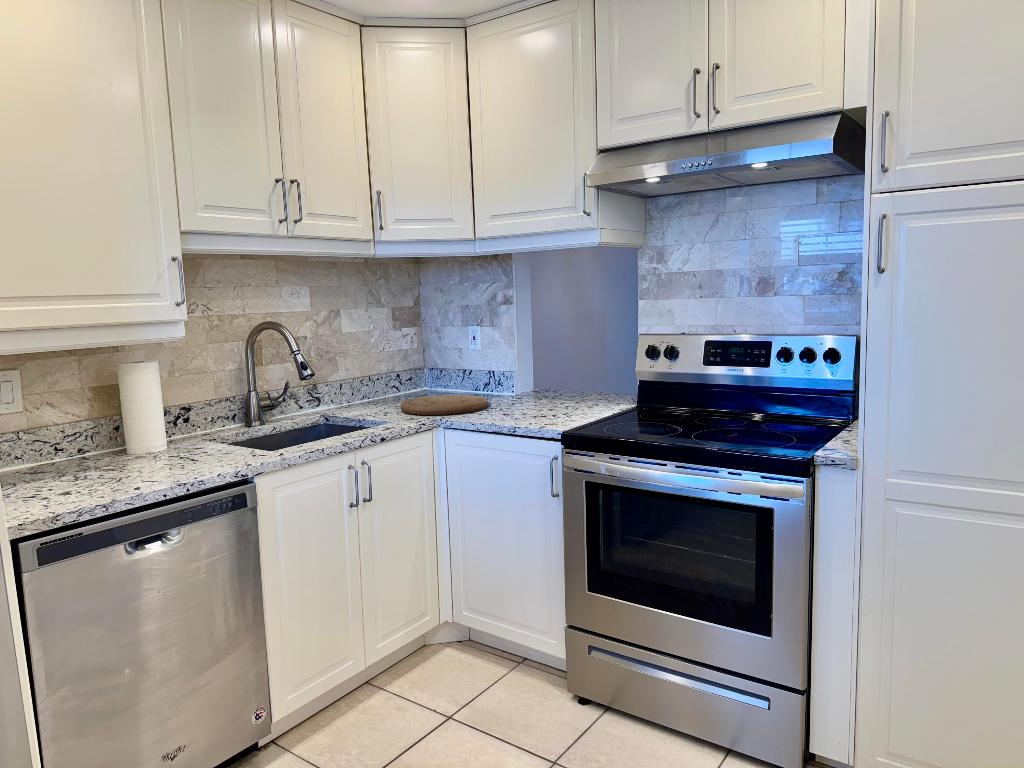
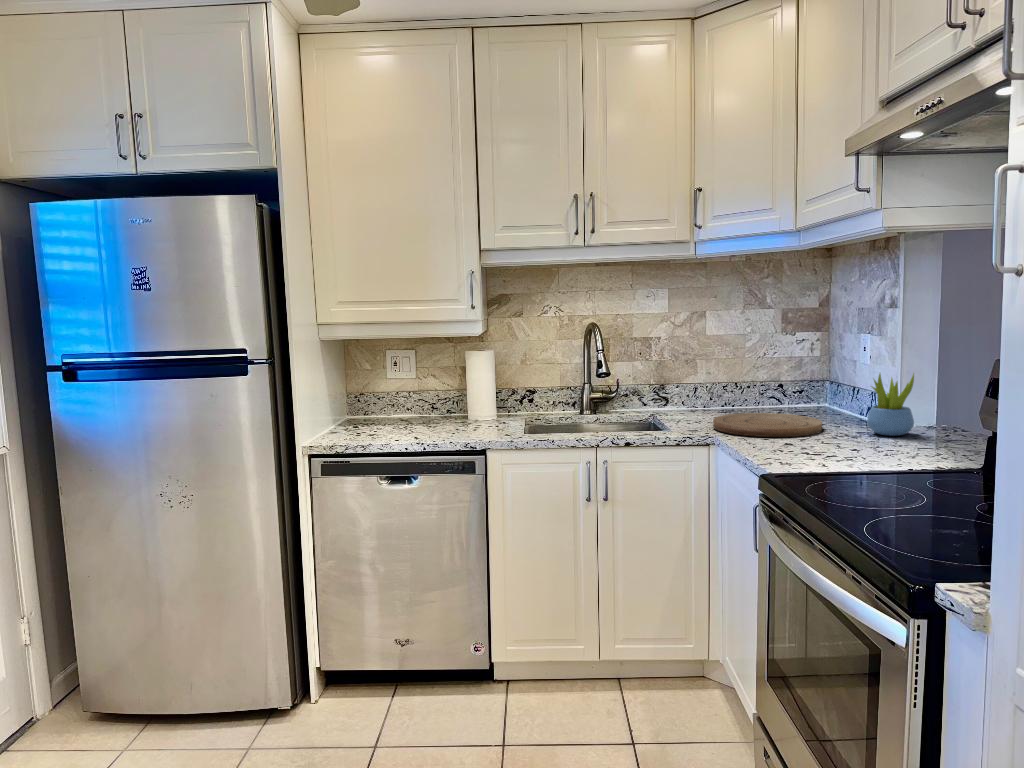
succulent plant: none [508,351,539,399] -> present [867,374,914,436]

